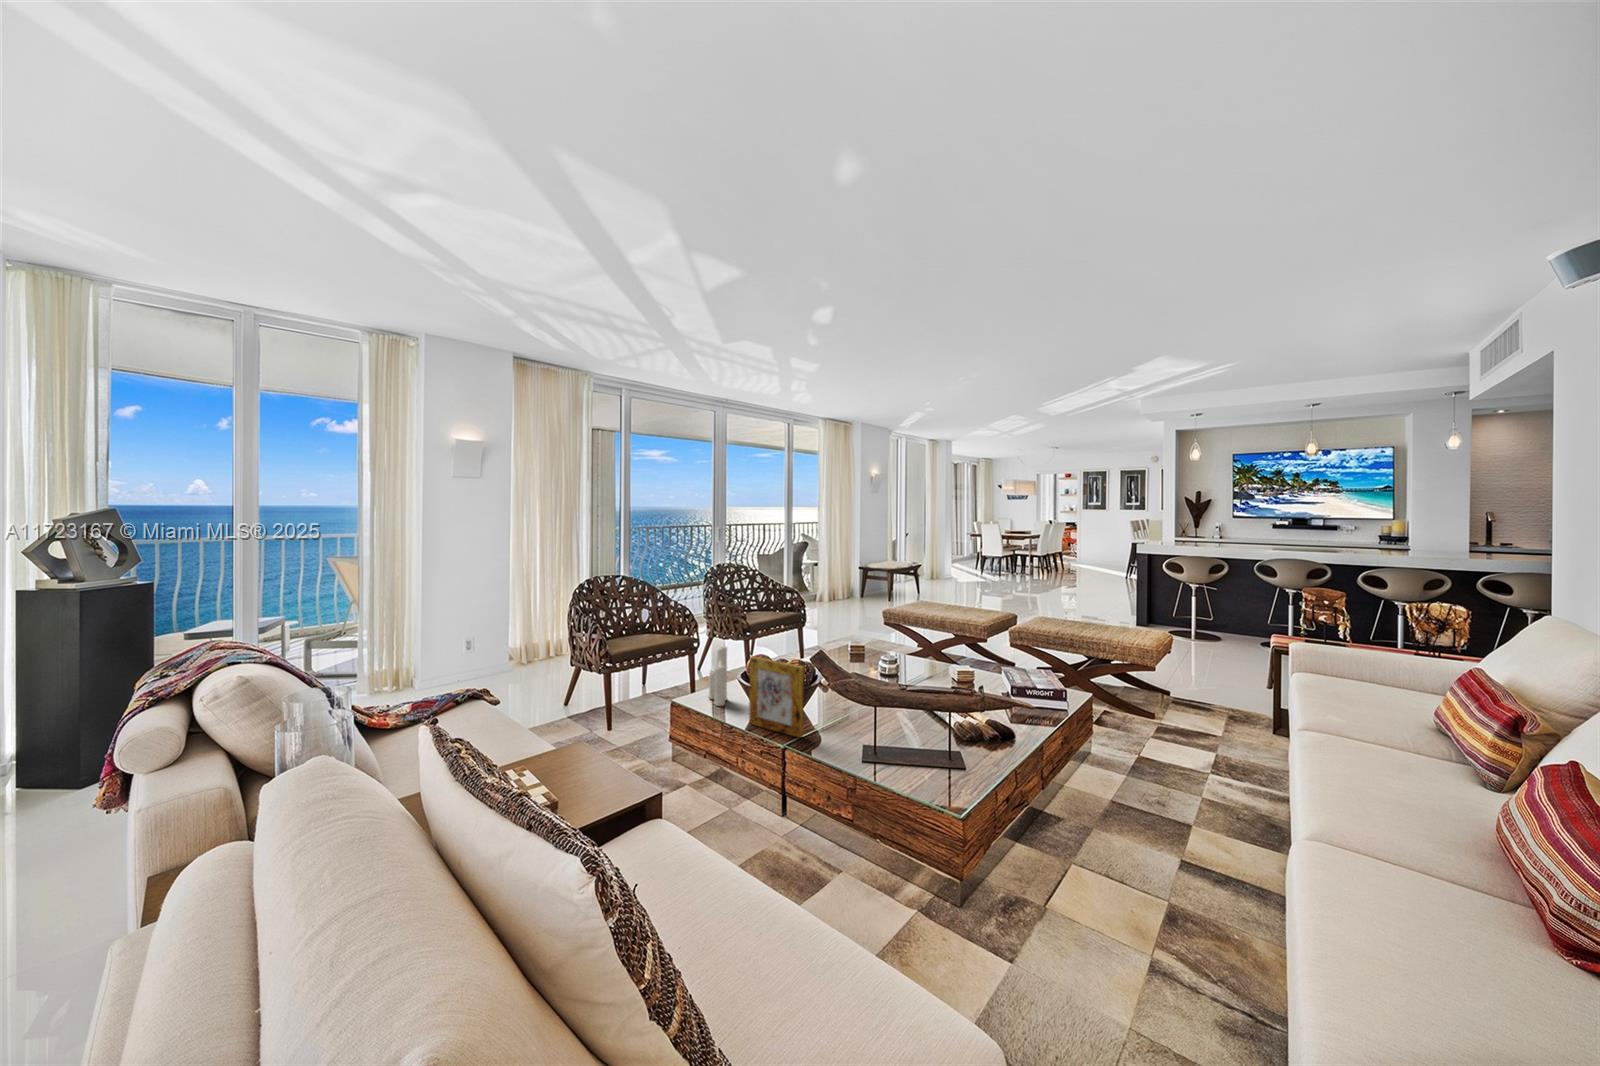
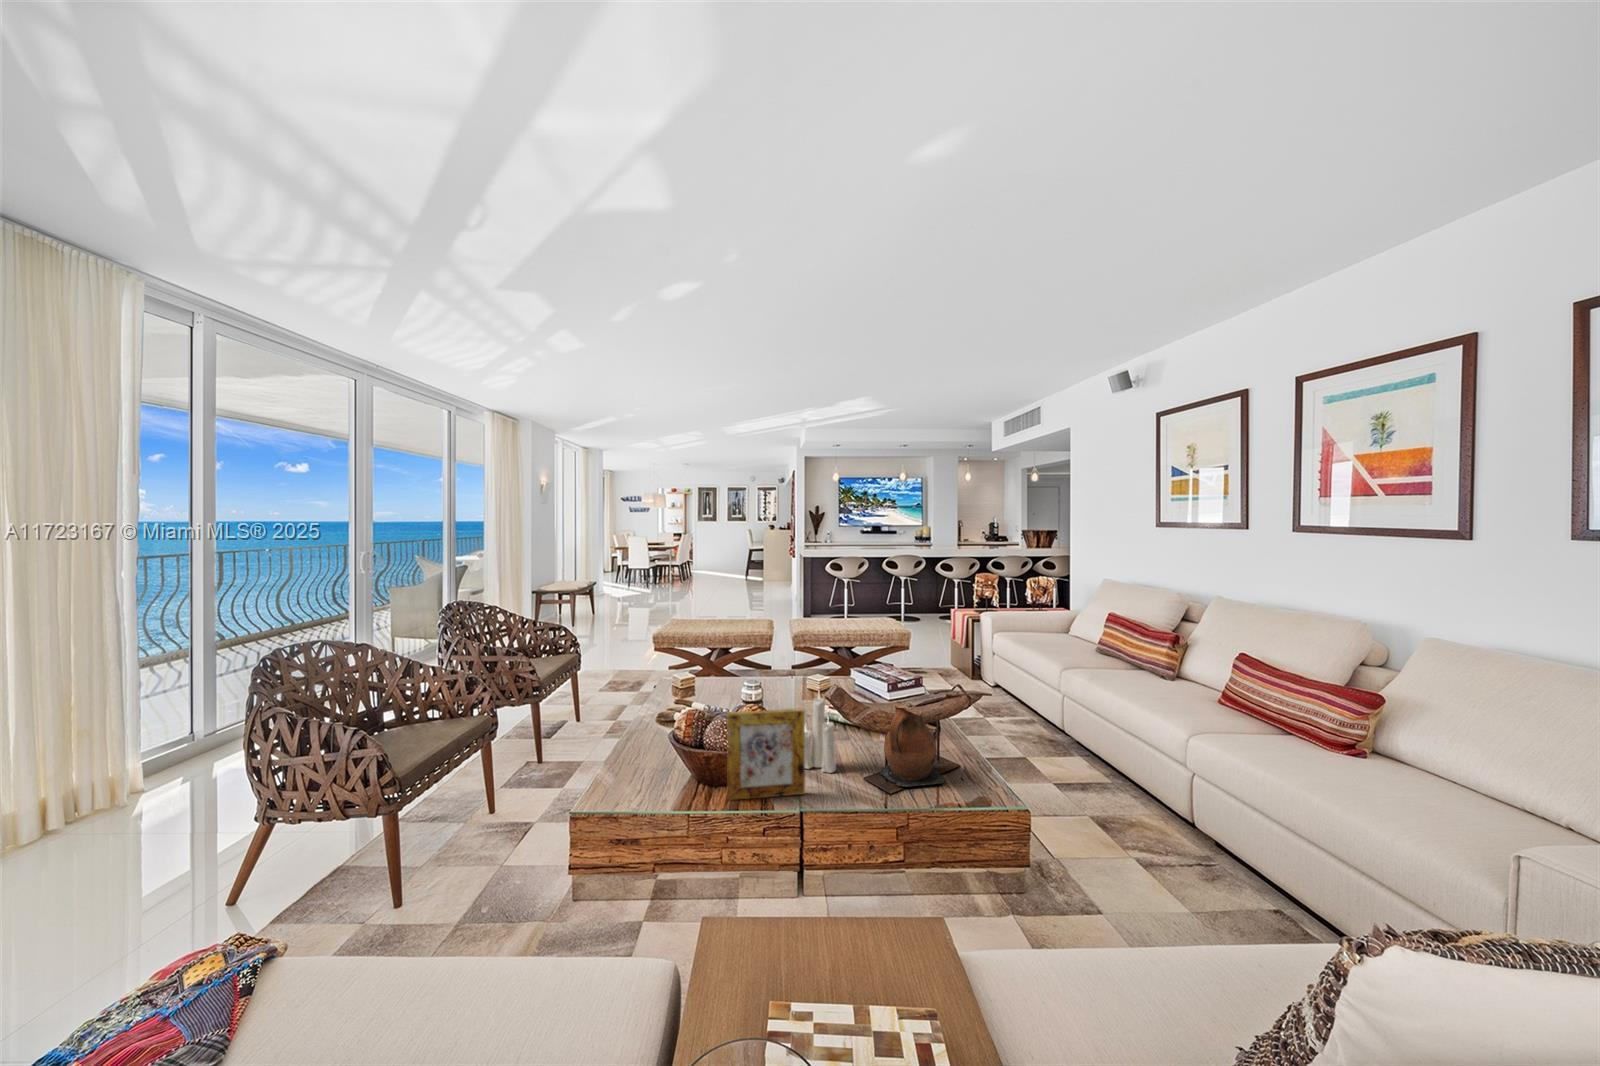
candle: present [708,645,727,706] -> present [805,697,836,773]
ceramic pitcher: none [874,685,939,771] -> present [879,705,946,787]

